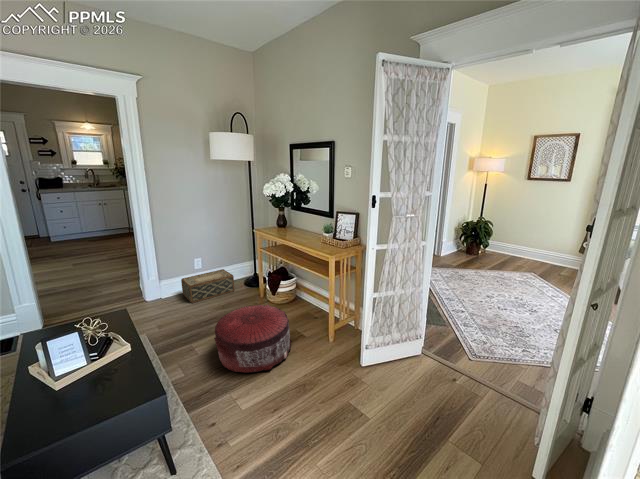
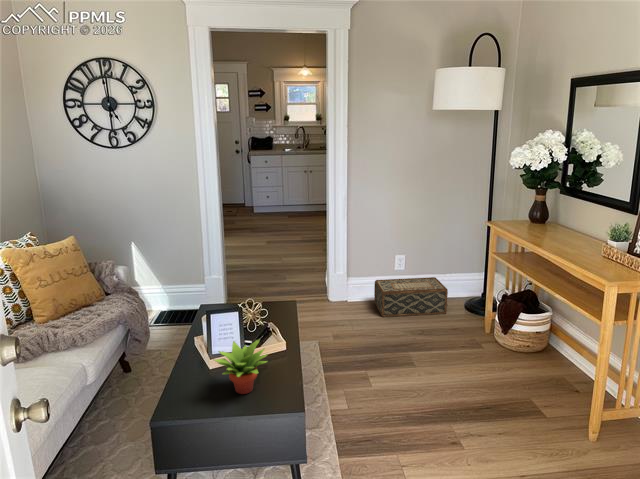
pouf: present [214,304,292,373] -> none [394,336,516,444]
succulent plant: none [65,349,122,402] -> present [214,339,268,394]

